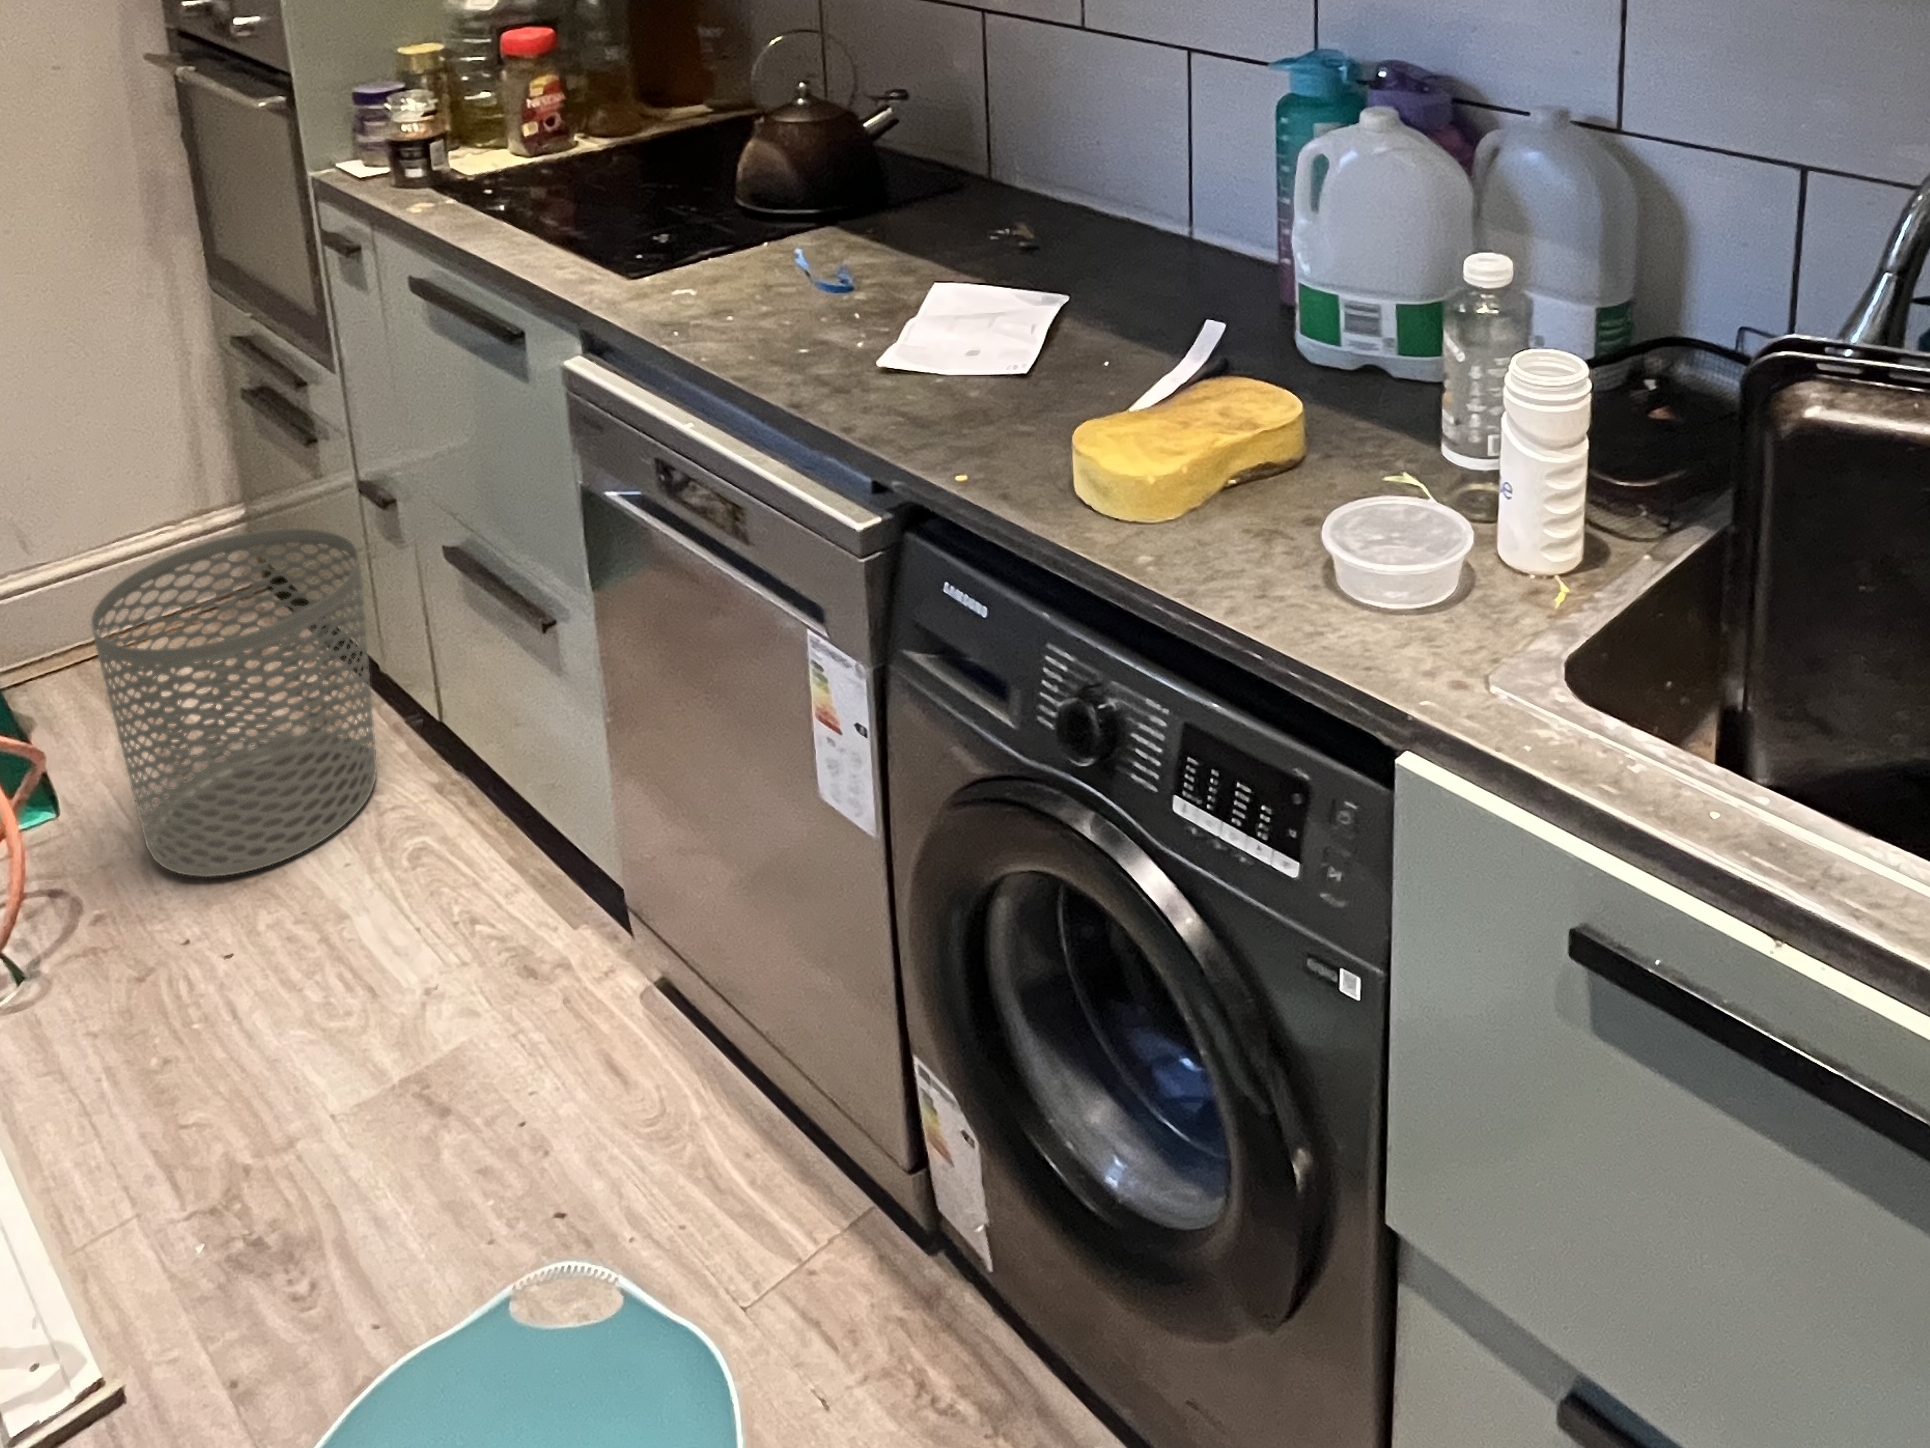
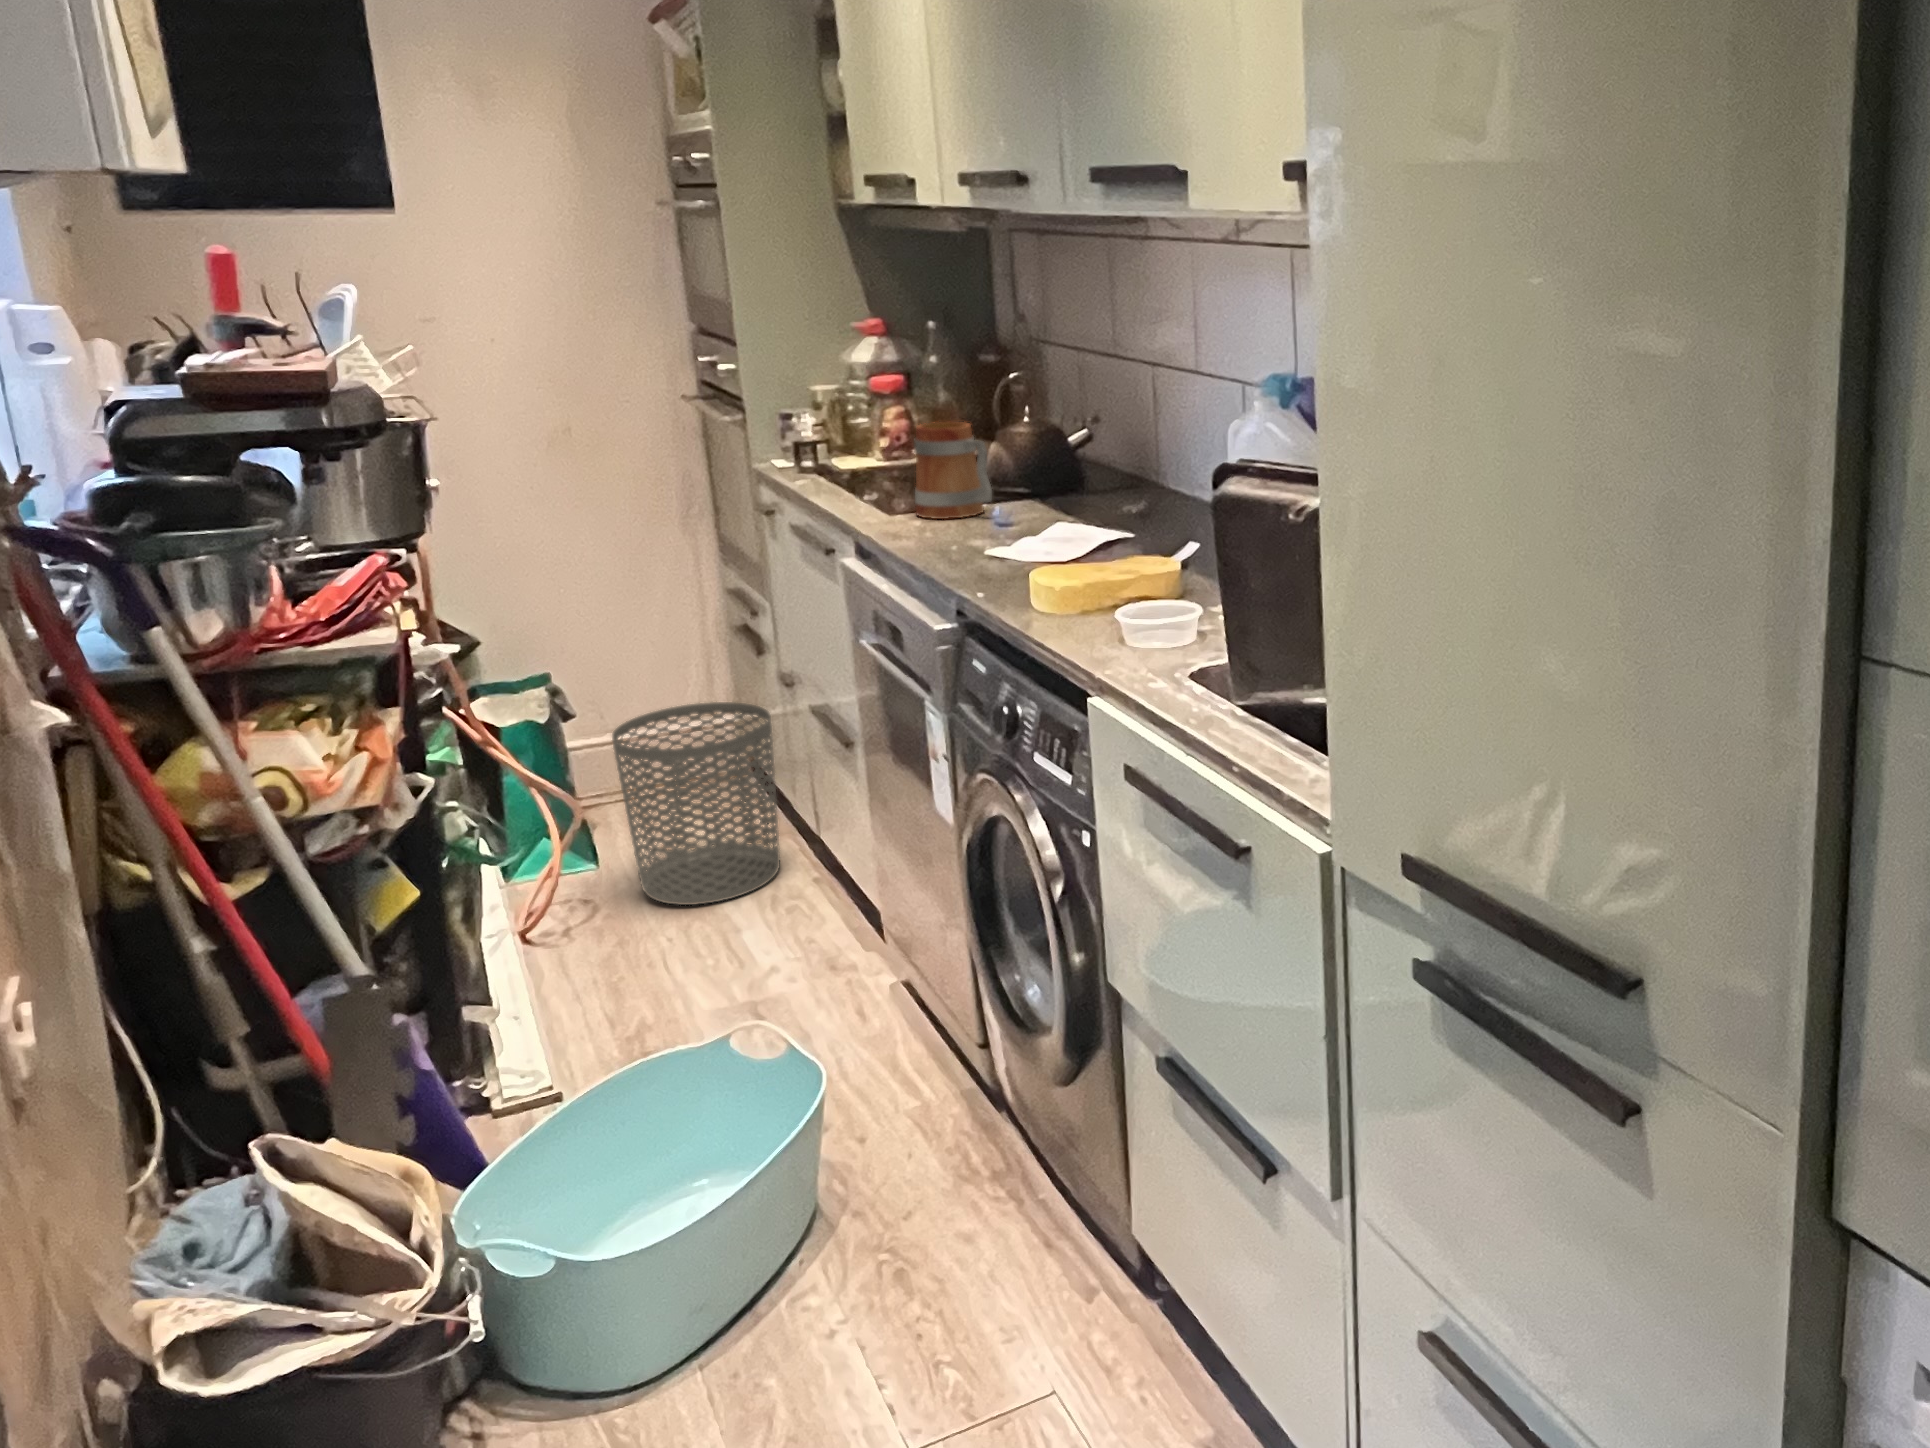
mug: none [681,124,816,283] -> present [914,422,992,519]

